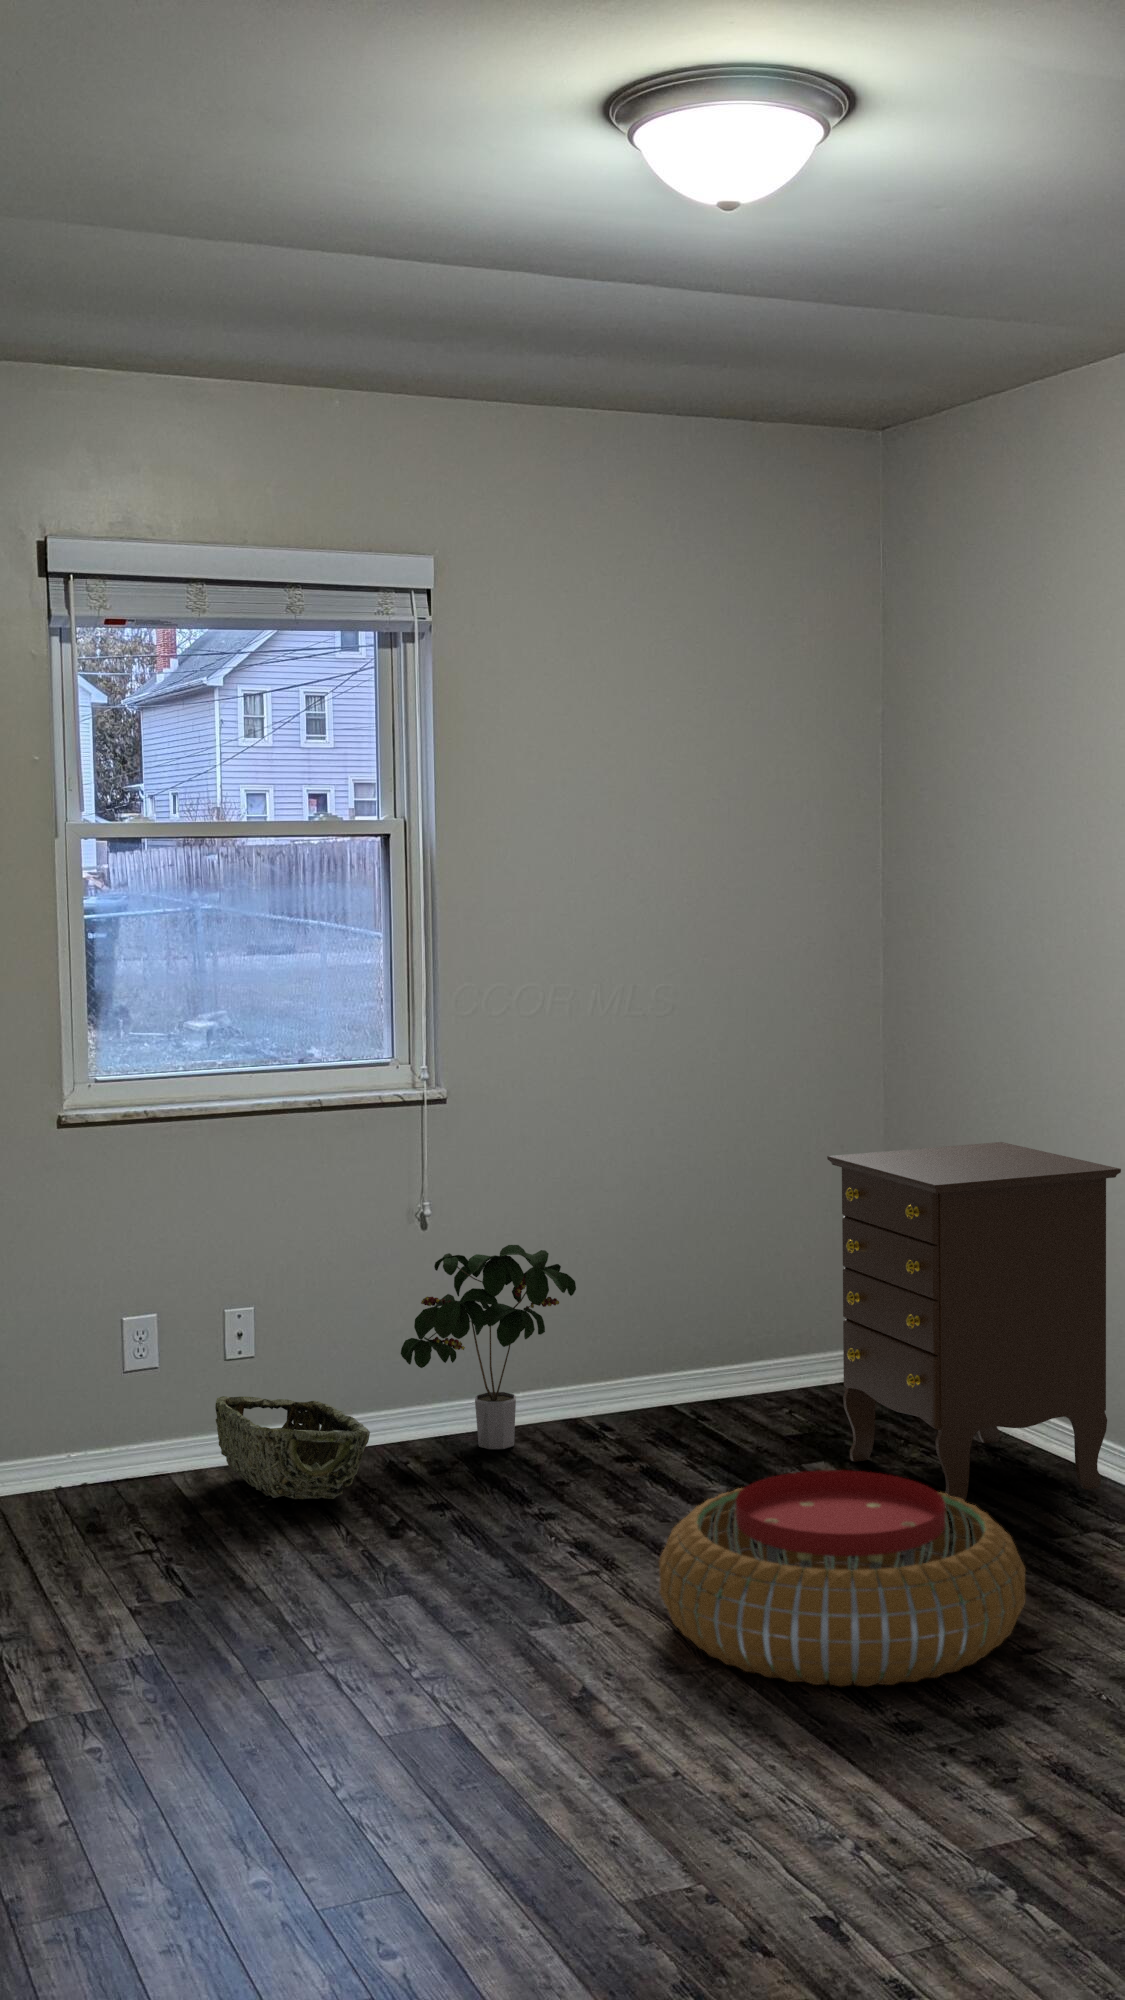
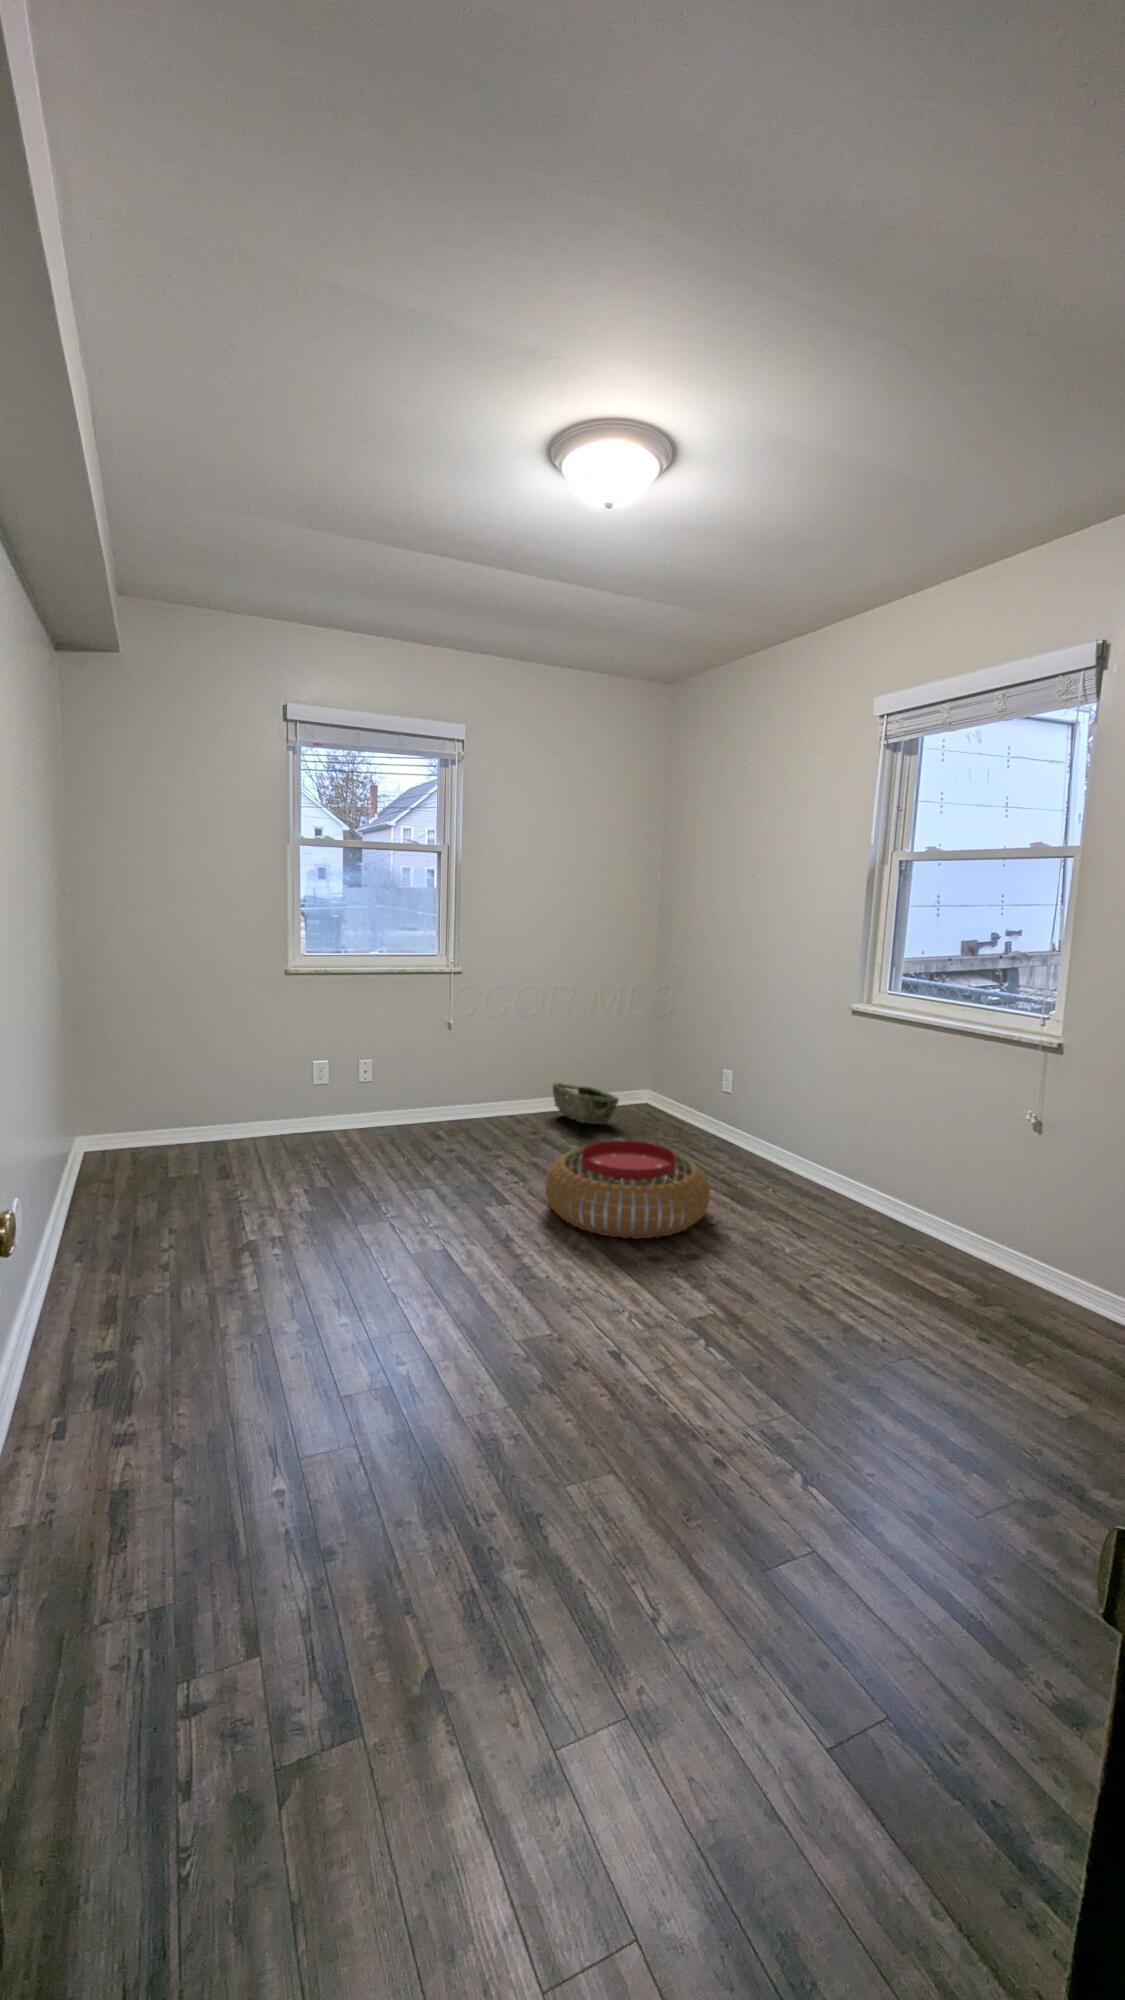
dresser: present [827,1142,1121,1511] -> none [630,1002,758,1161]
potted plant: present [401,1245,576,1449] -> none [438,1037,517,1126]
woven basket: present [215,1396,370,1500] -> present [553,1083,619,1124]

